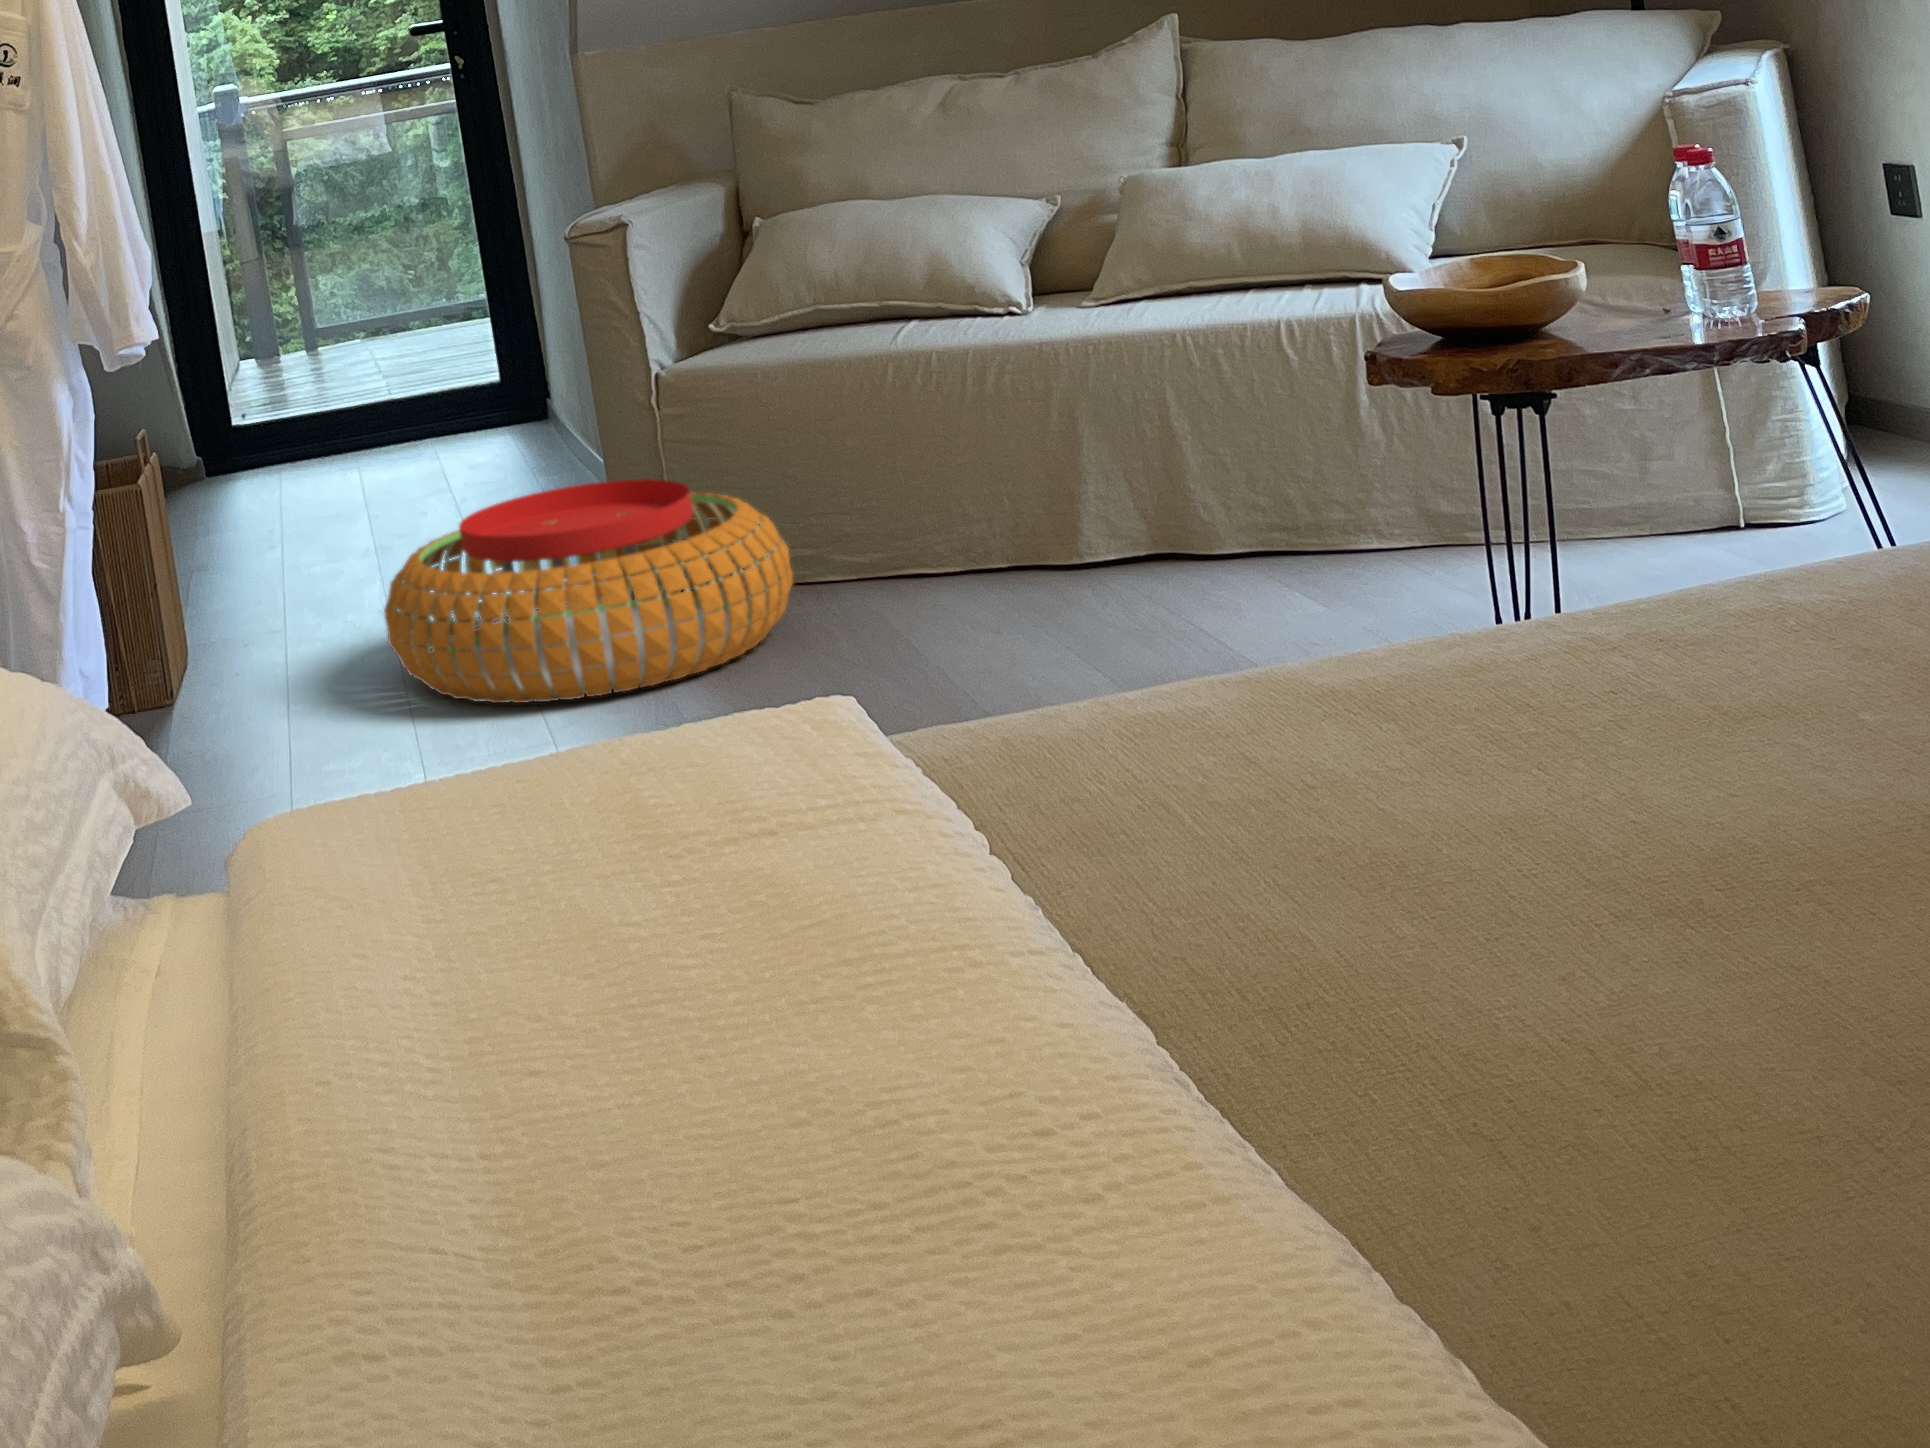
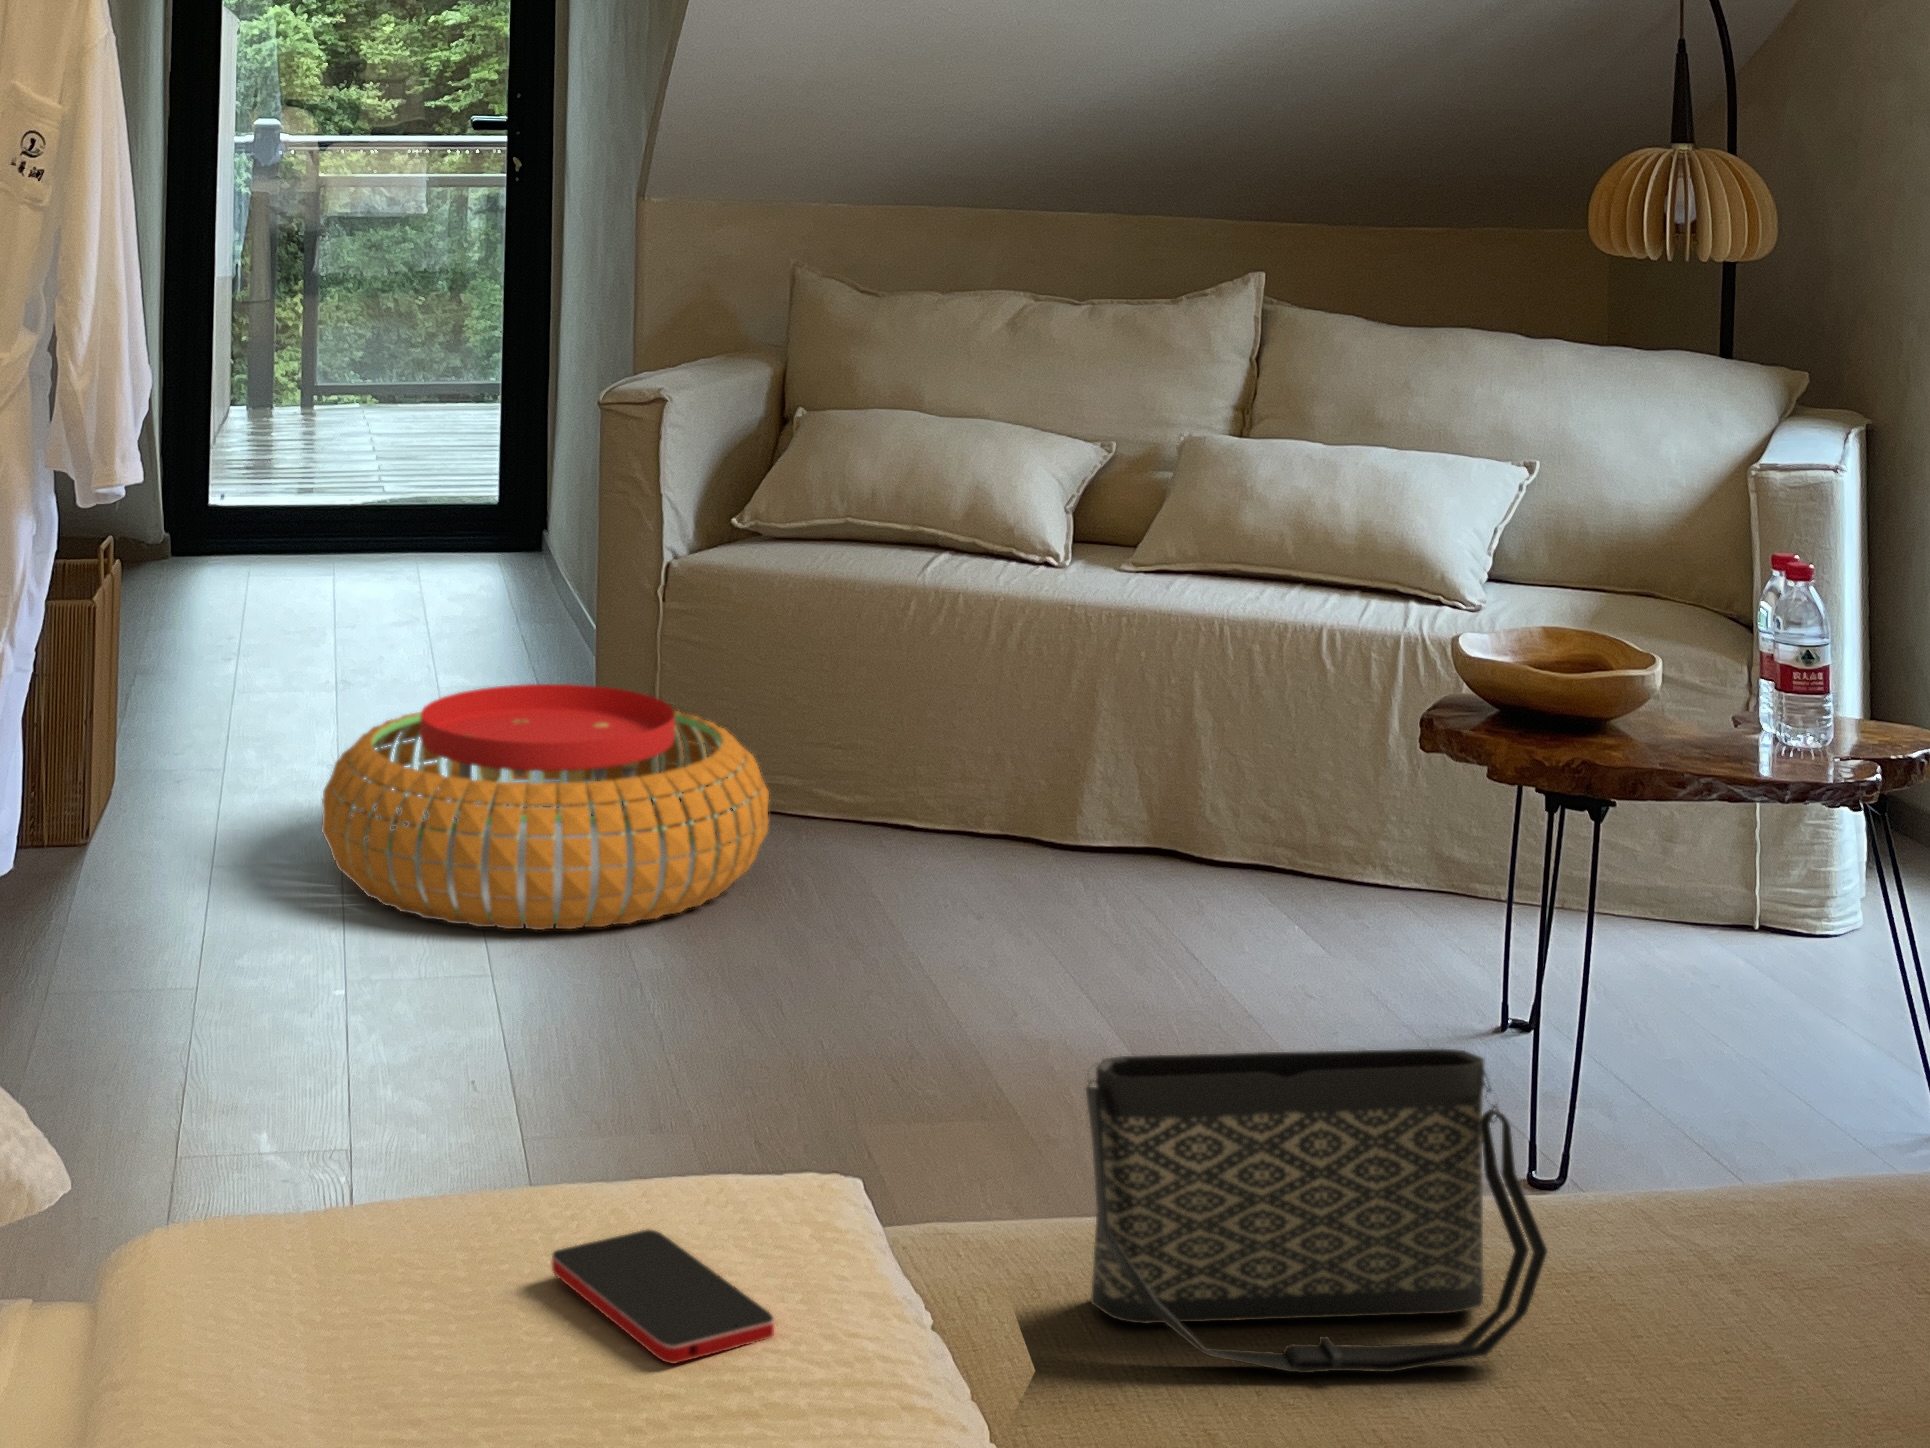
handbag: none [1055,523,1485,806] -> present [1086,1049,1547,1373]
smartphone: none [616,771,812,853] -> present [552,1230,774,1363]

